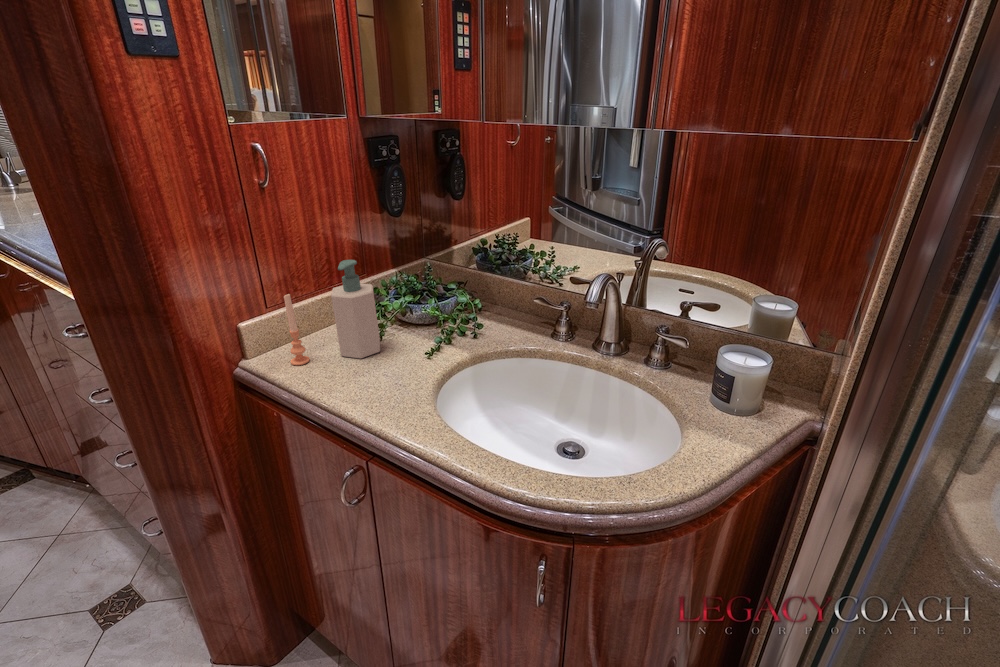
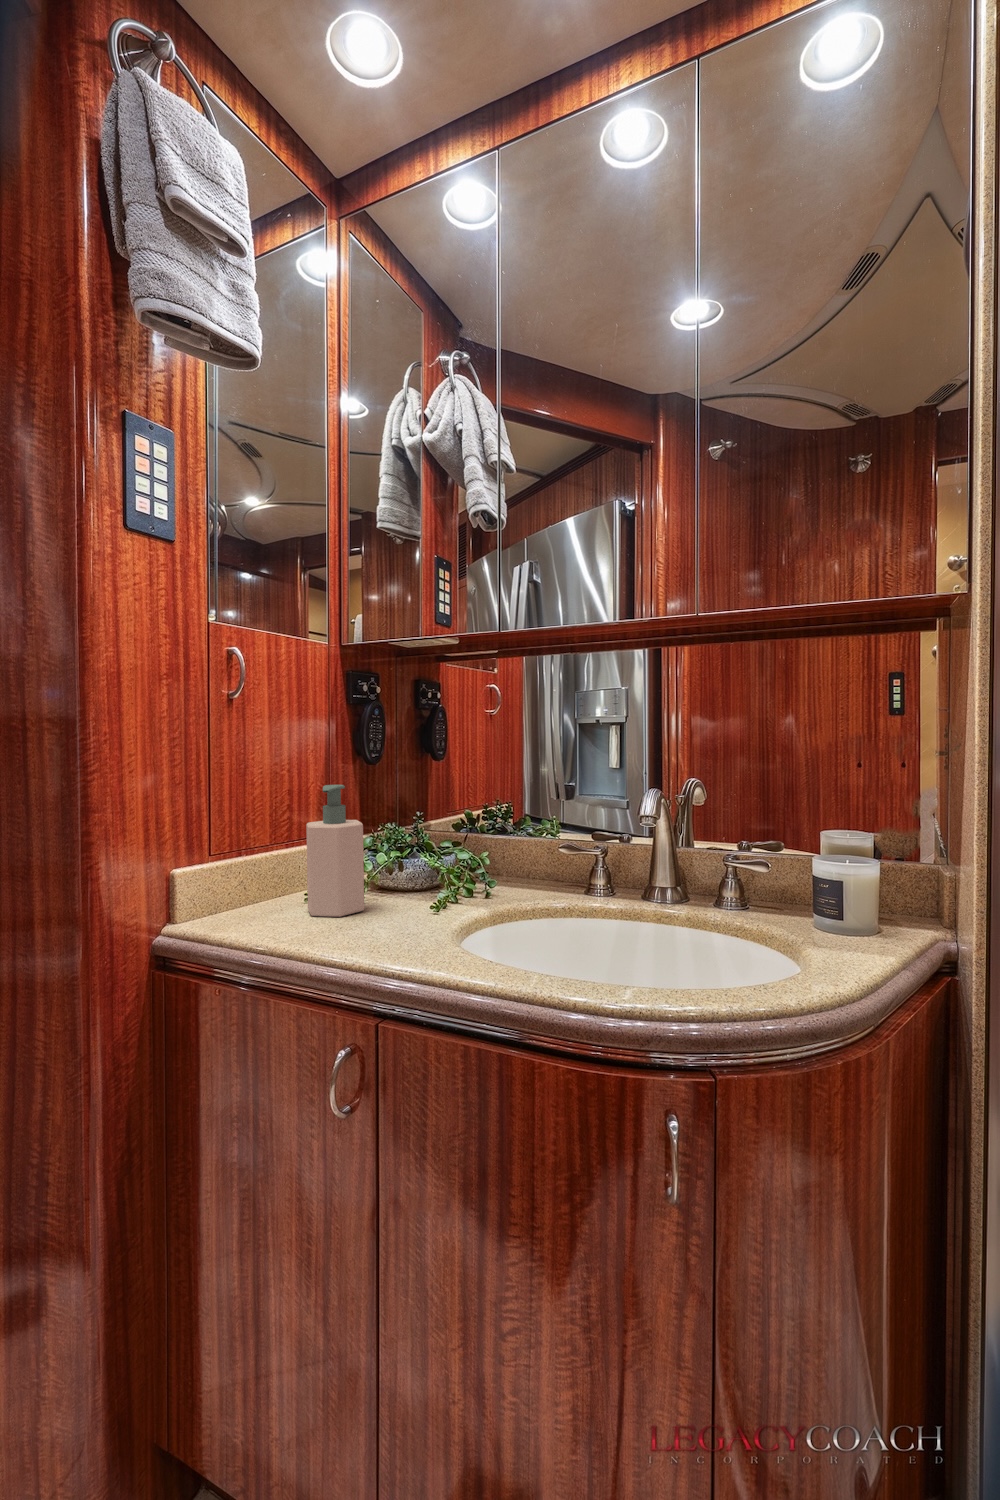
candle: present [284,294,310,365] -> none [240,821,267,925]

